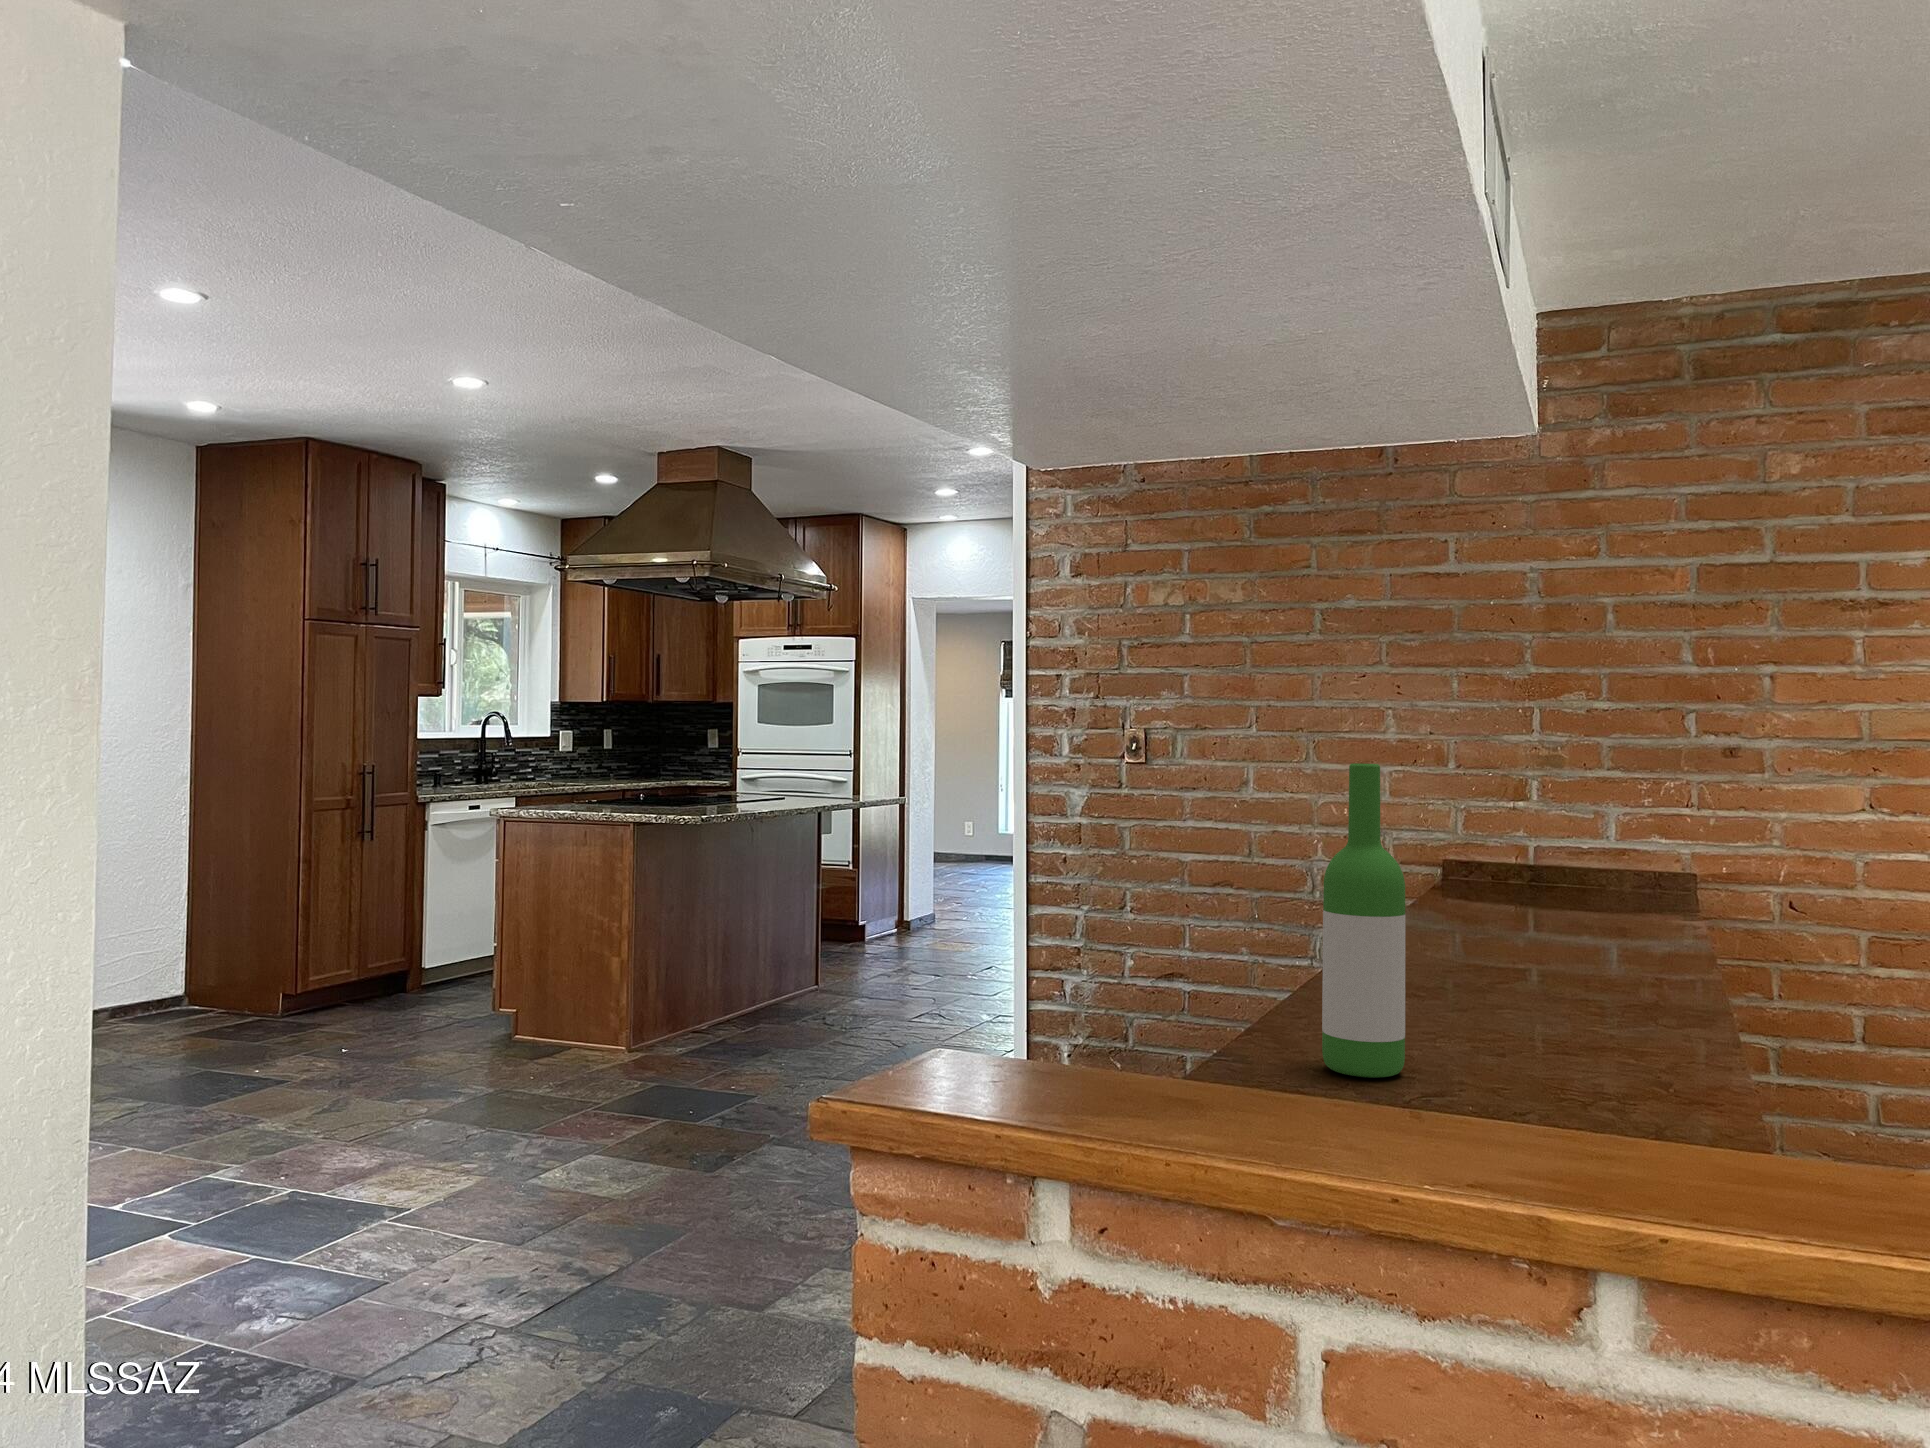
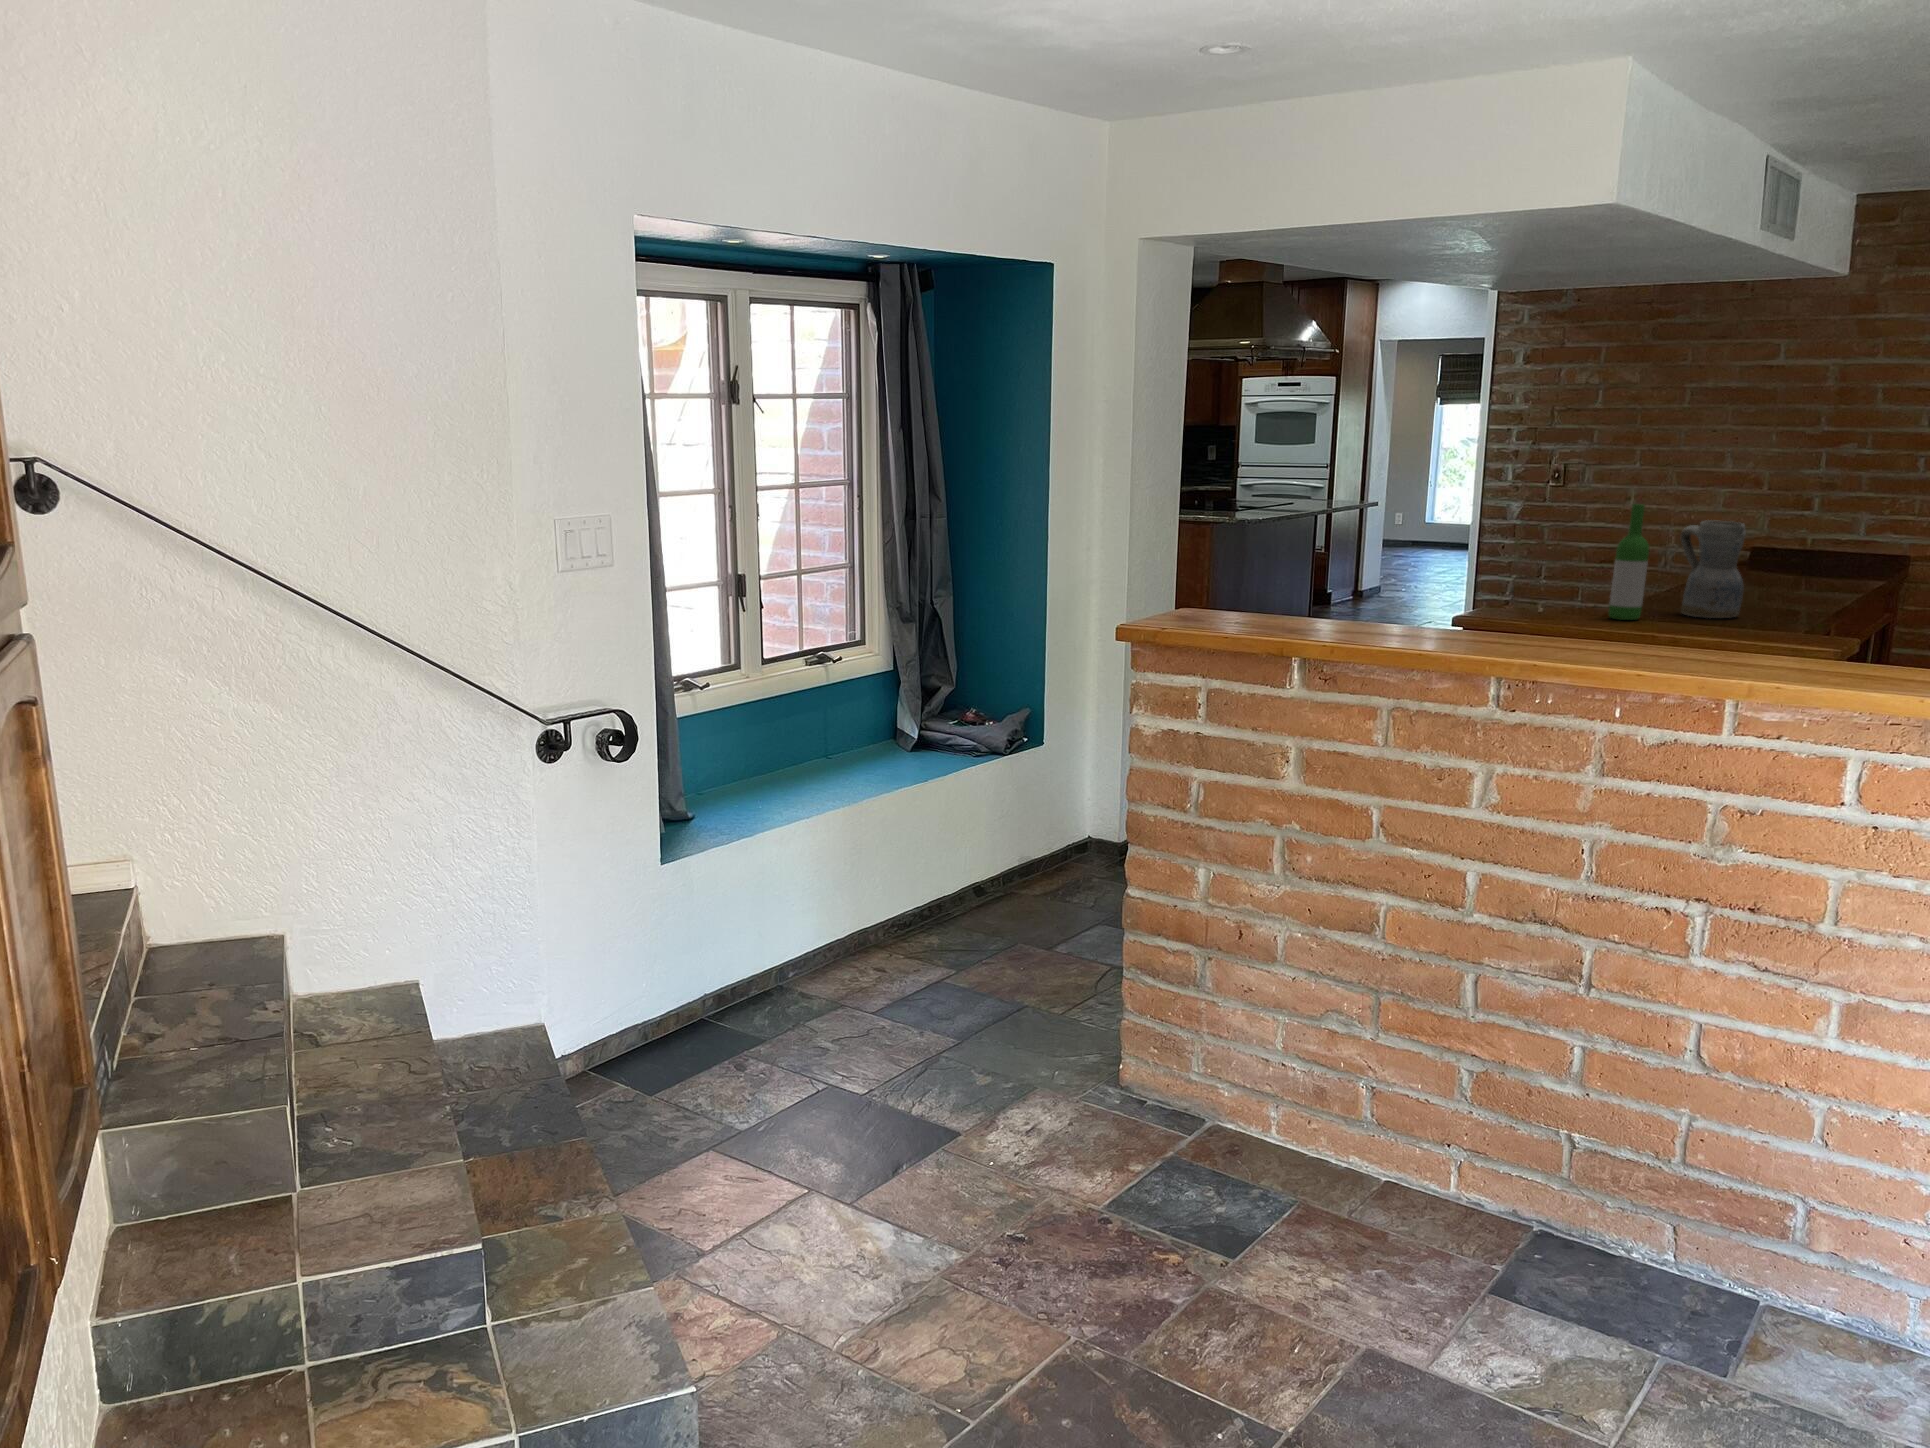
ceramic pitcher: none [1450,808,1622,1060] -> present [1680,520,1746,618]

